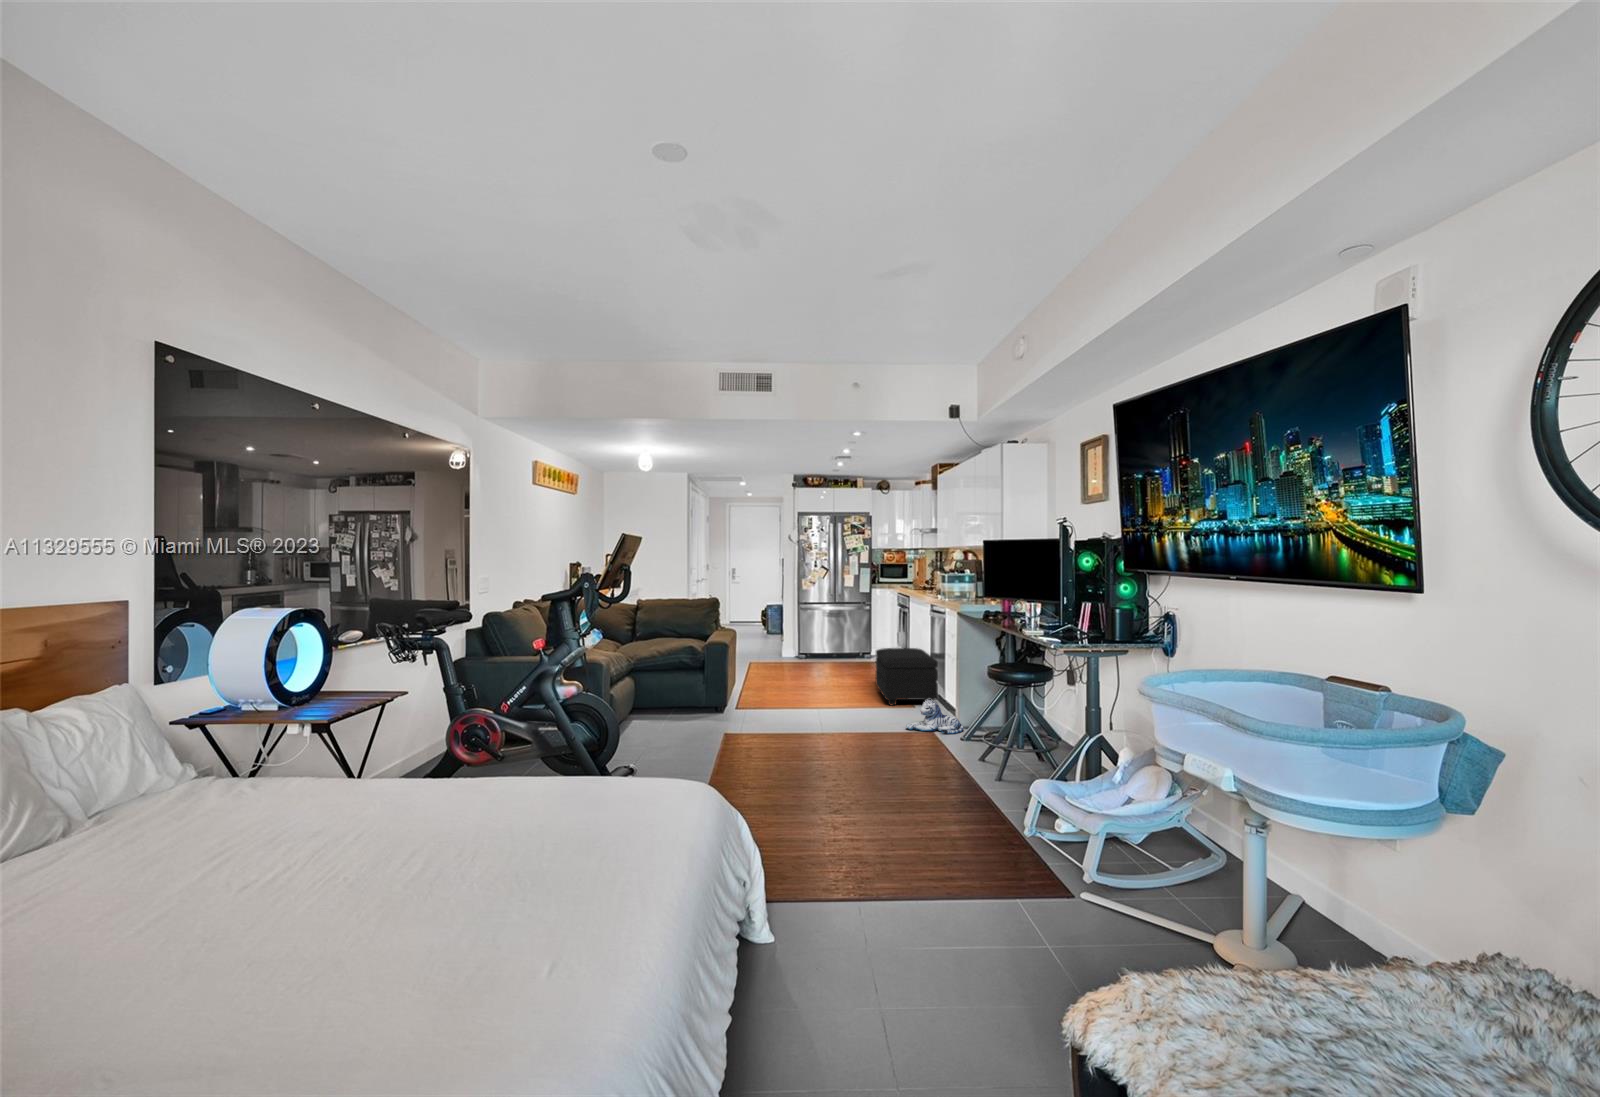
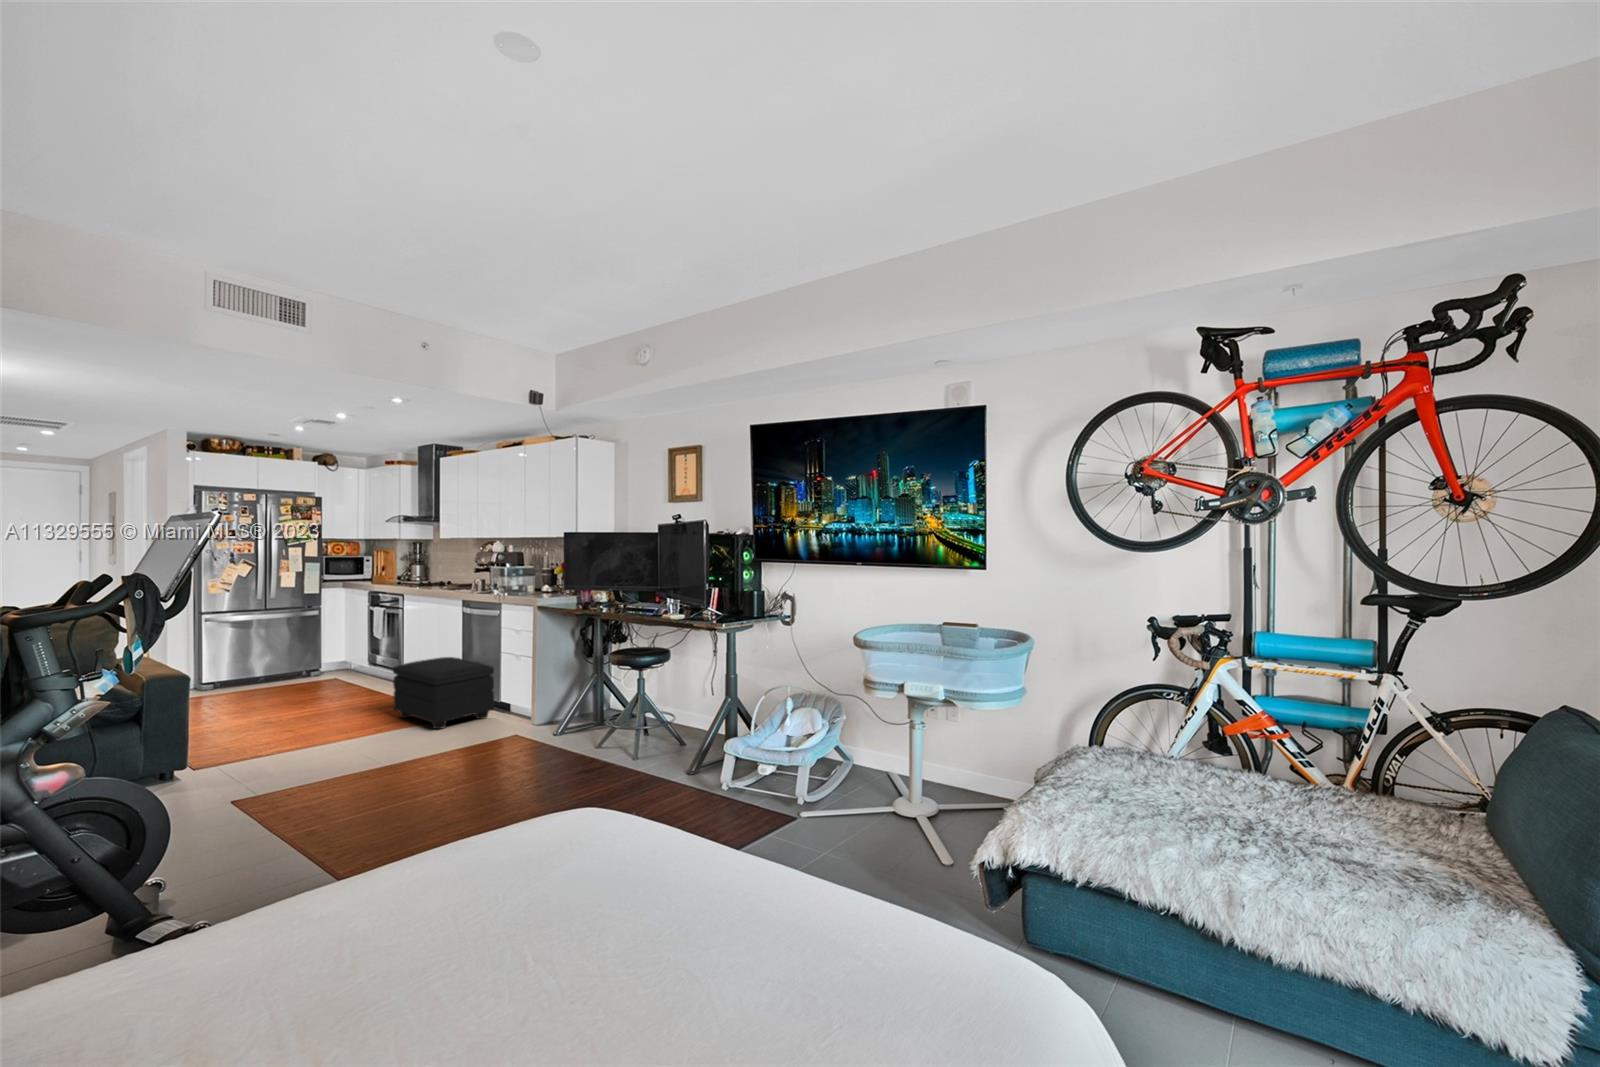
plush toy: present [906,699,964,734] -> none [494,709,556,748]

